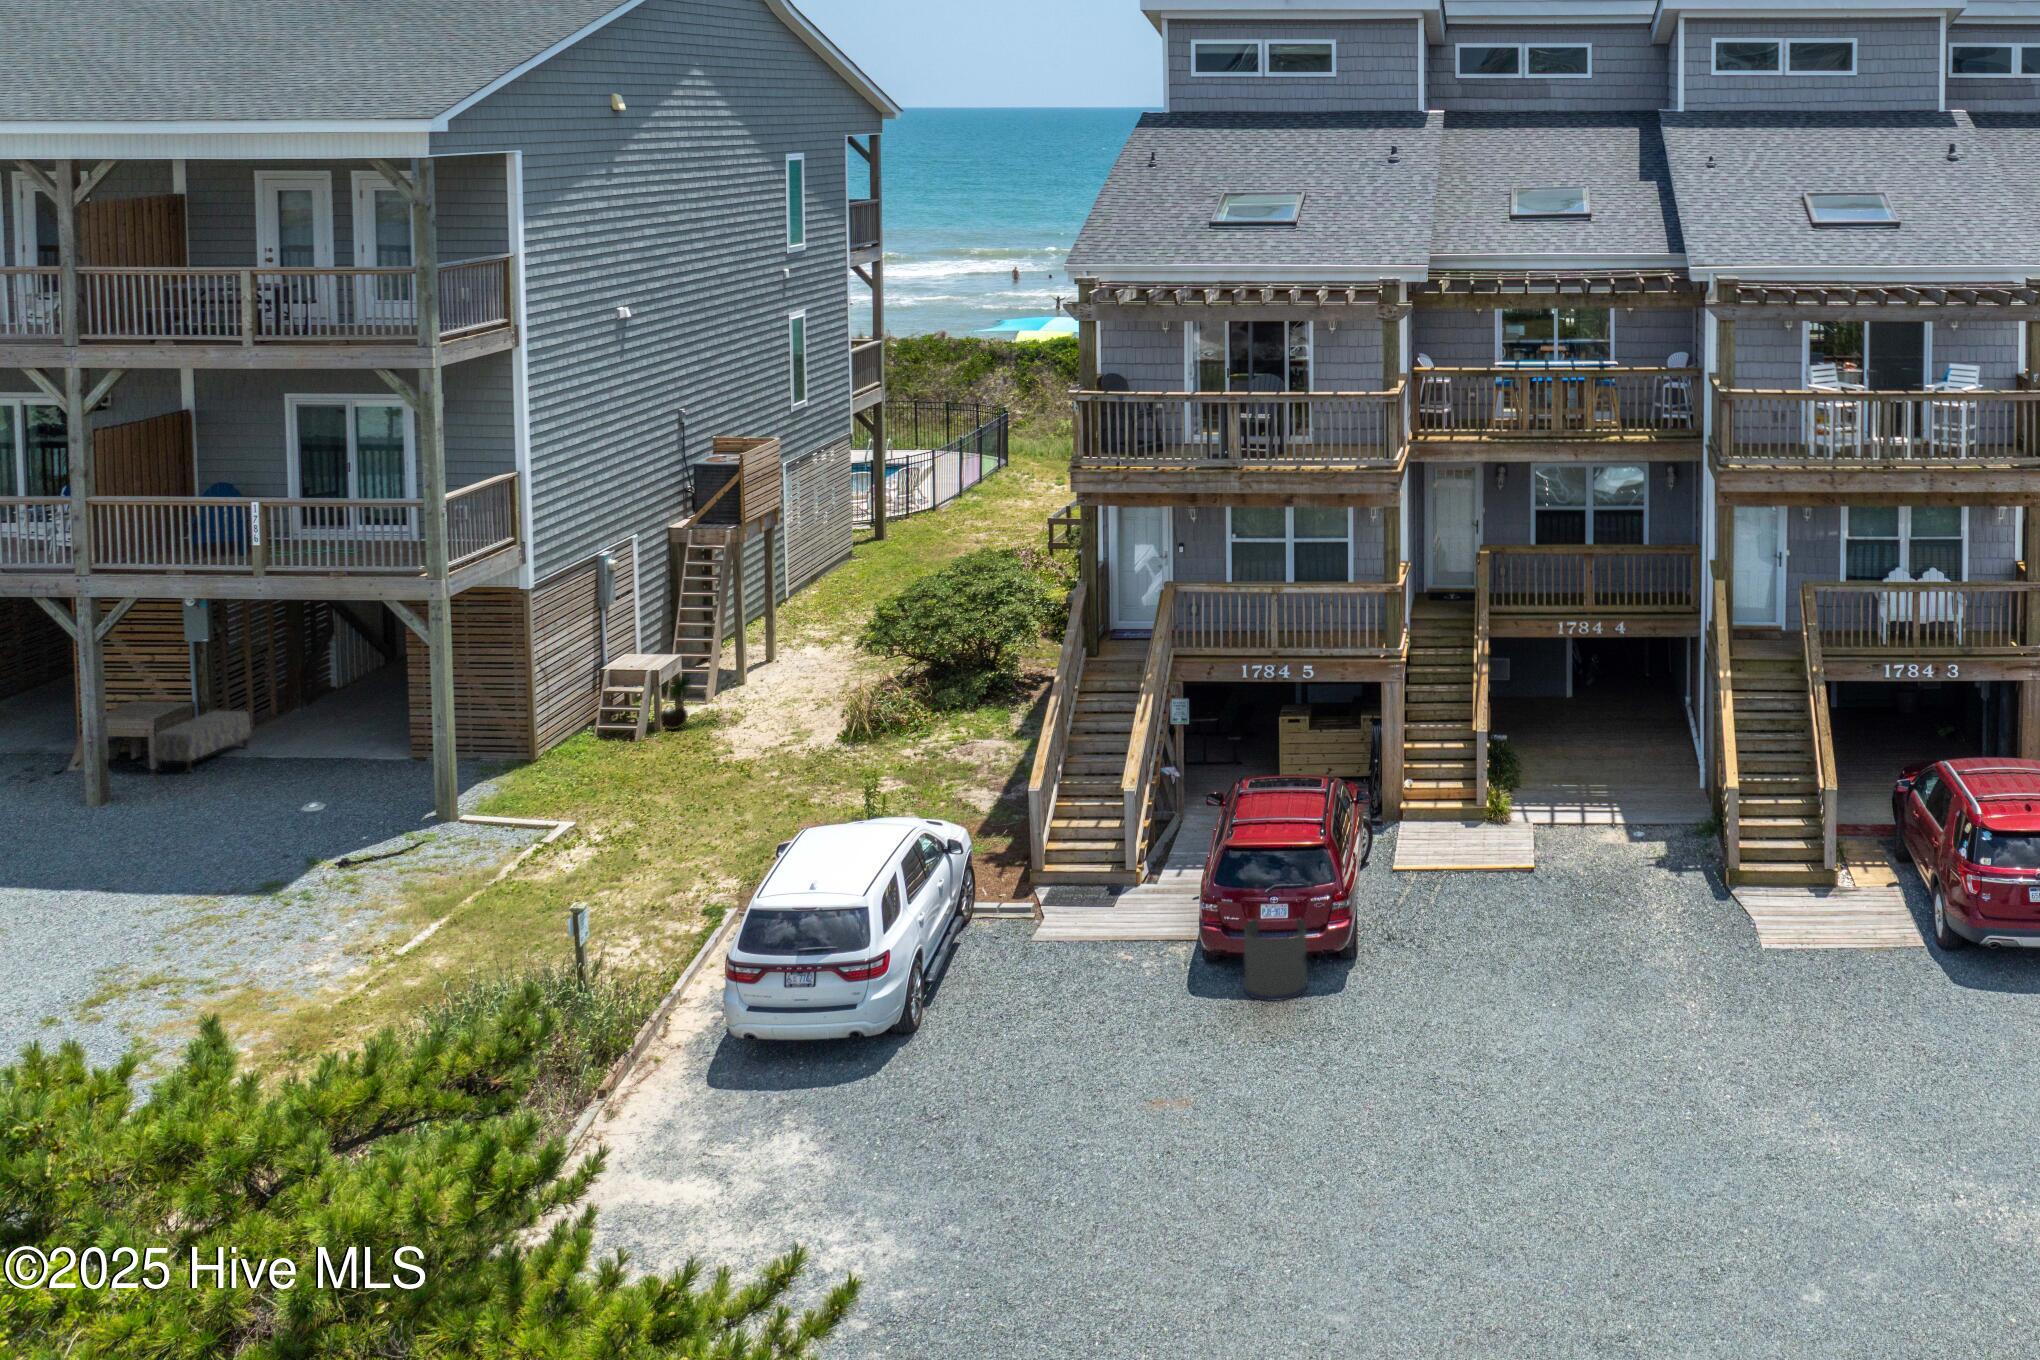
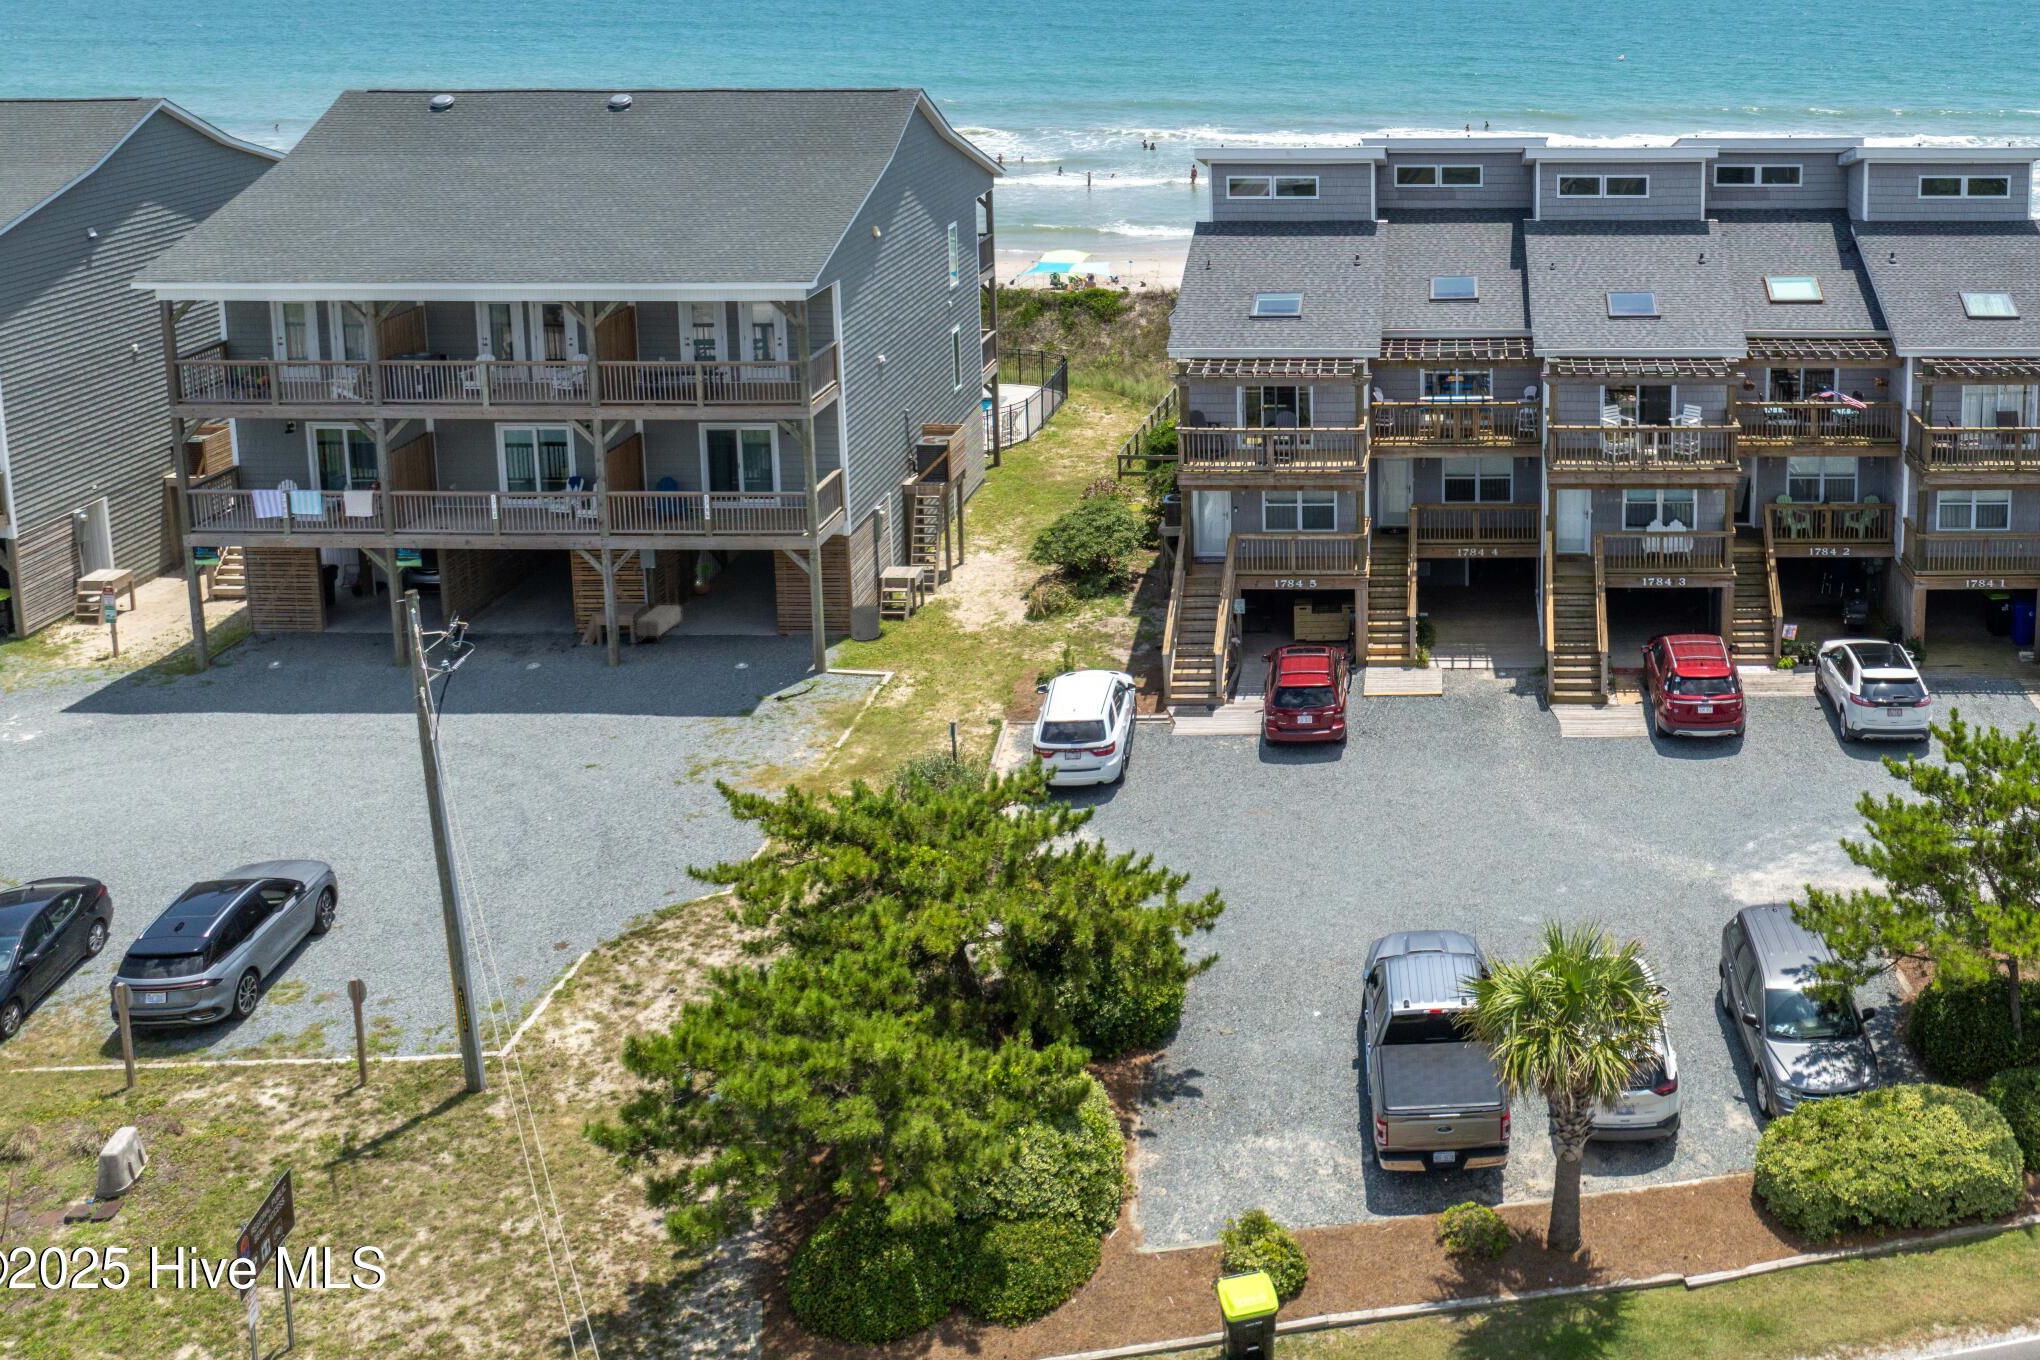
potted tree: present [660,675,693,730] -> present [694,563,712,595]
trash can: present [1243,918,1308,1001] -> present [850,605,881,641]

